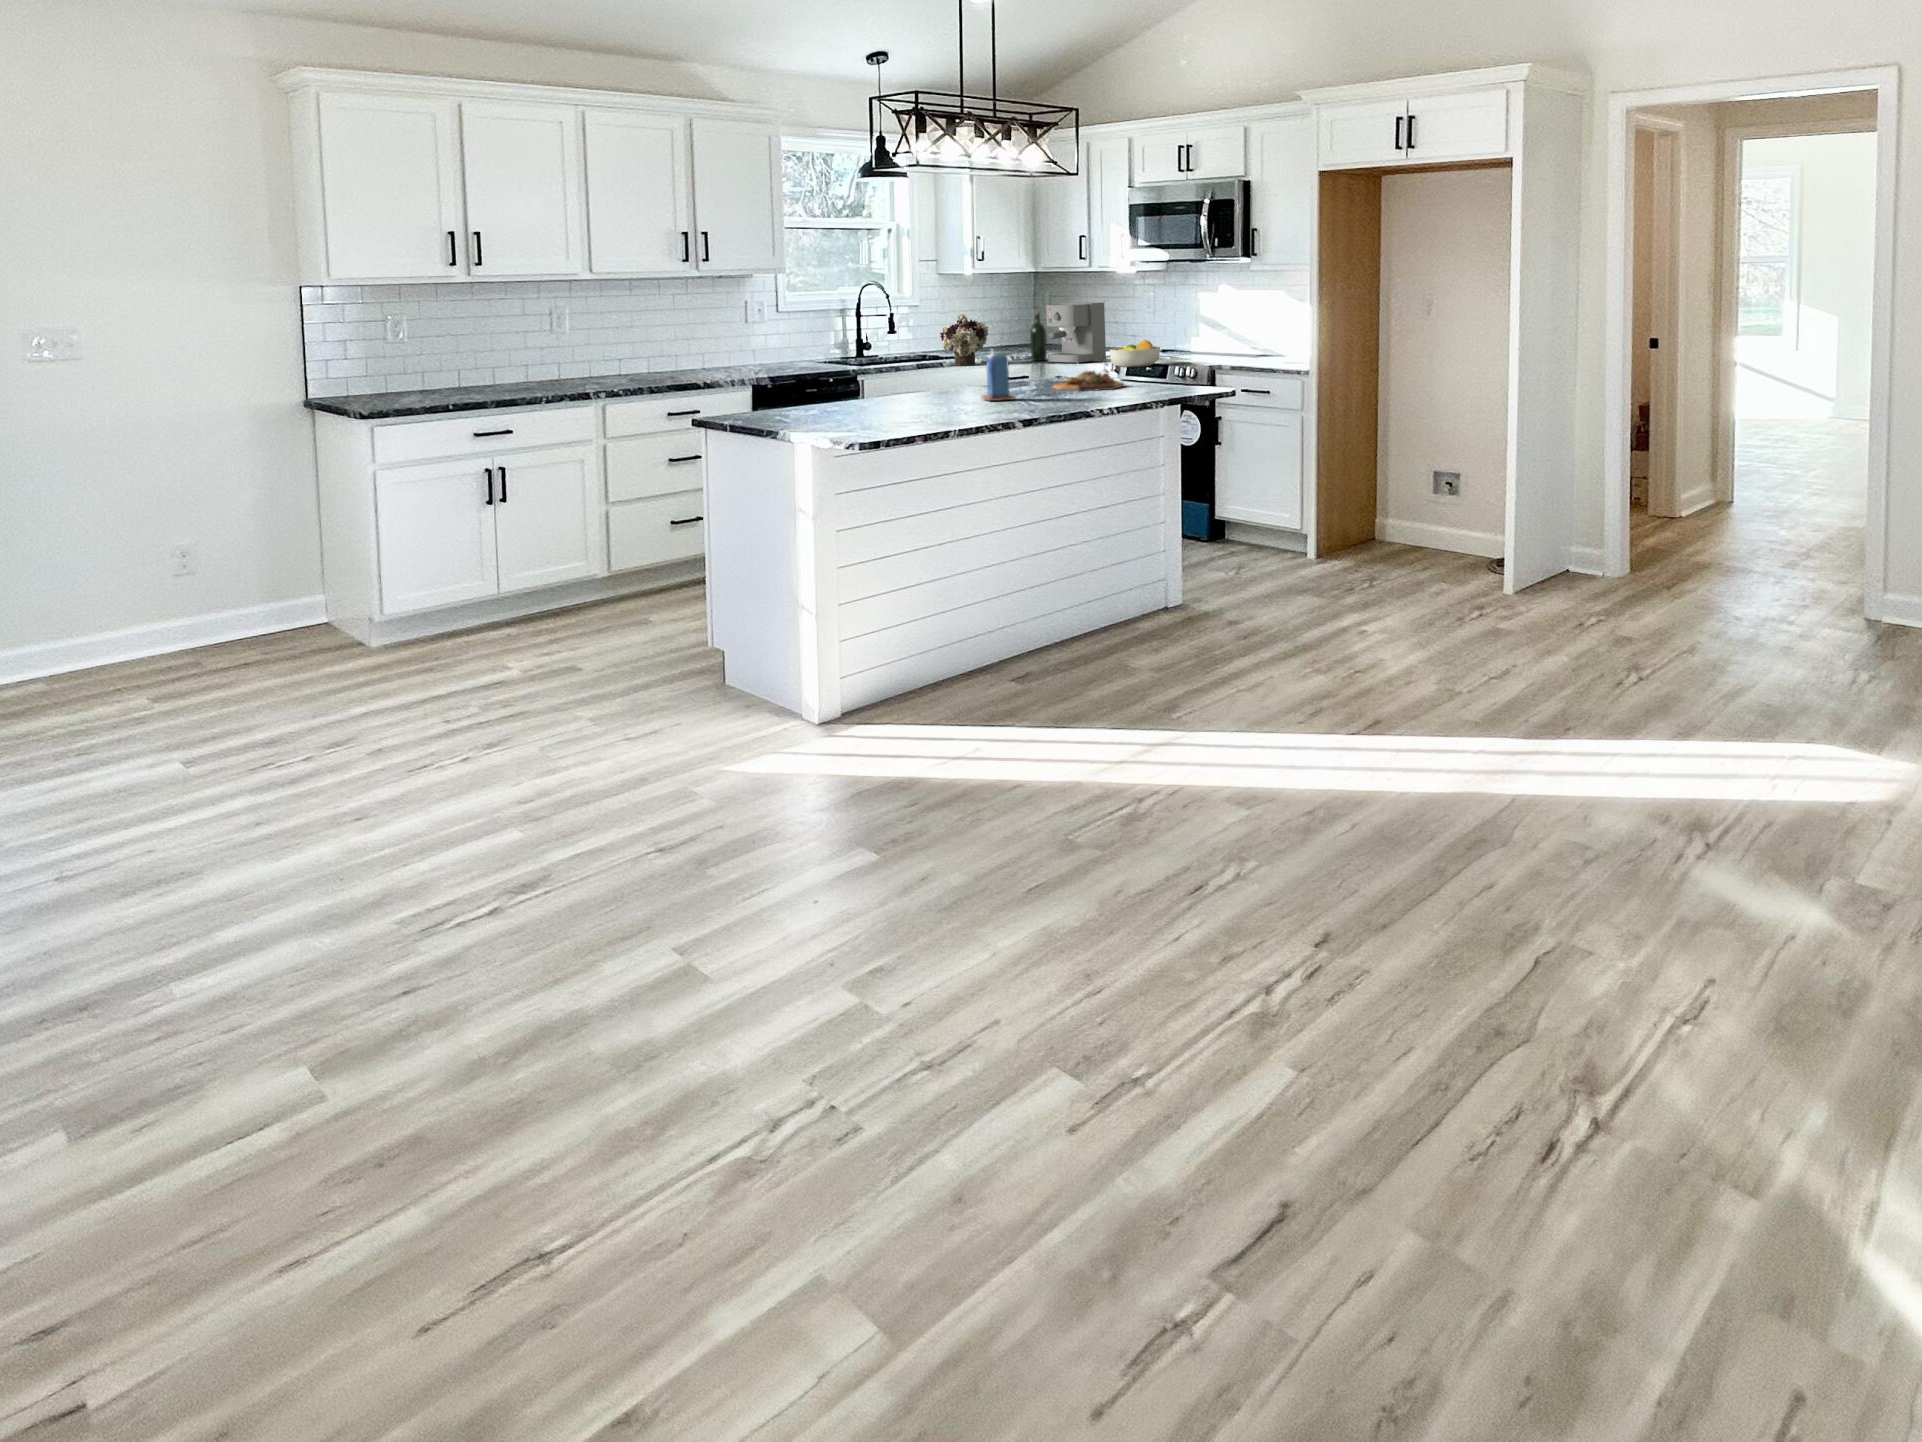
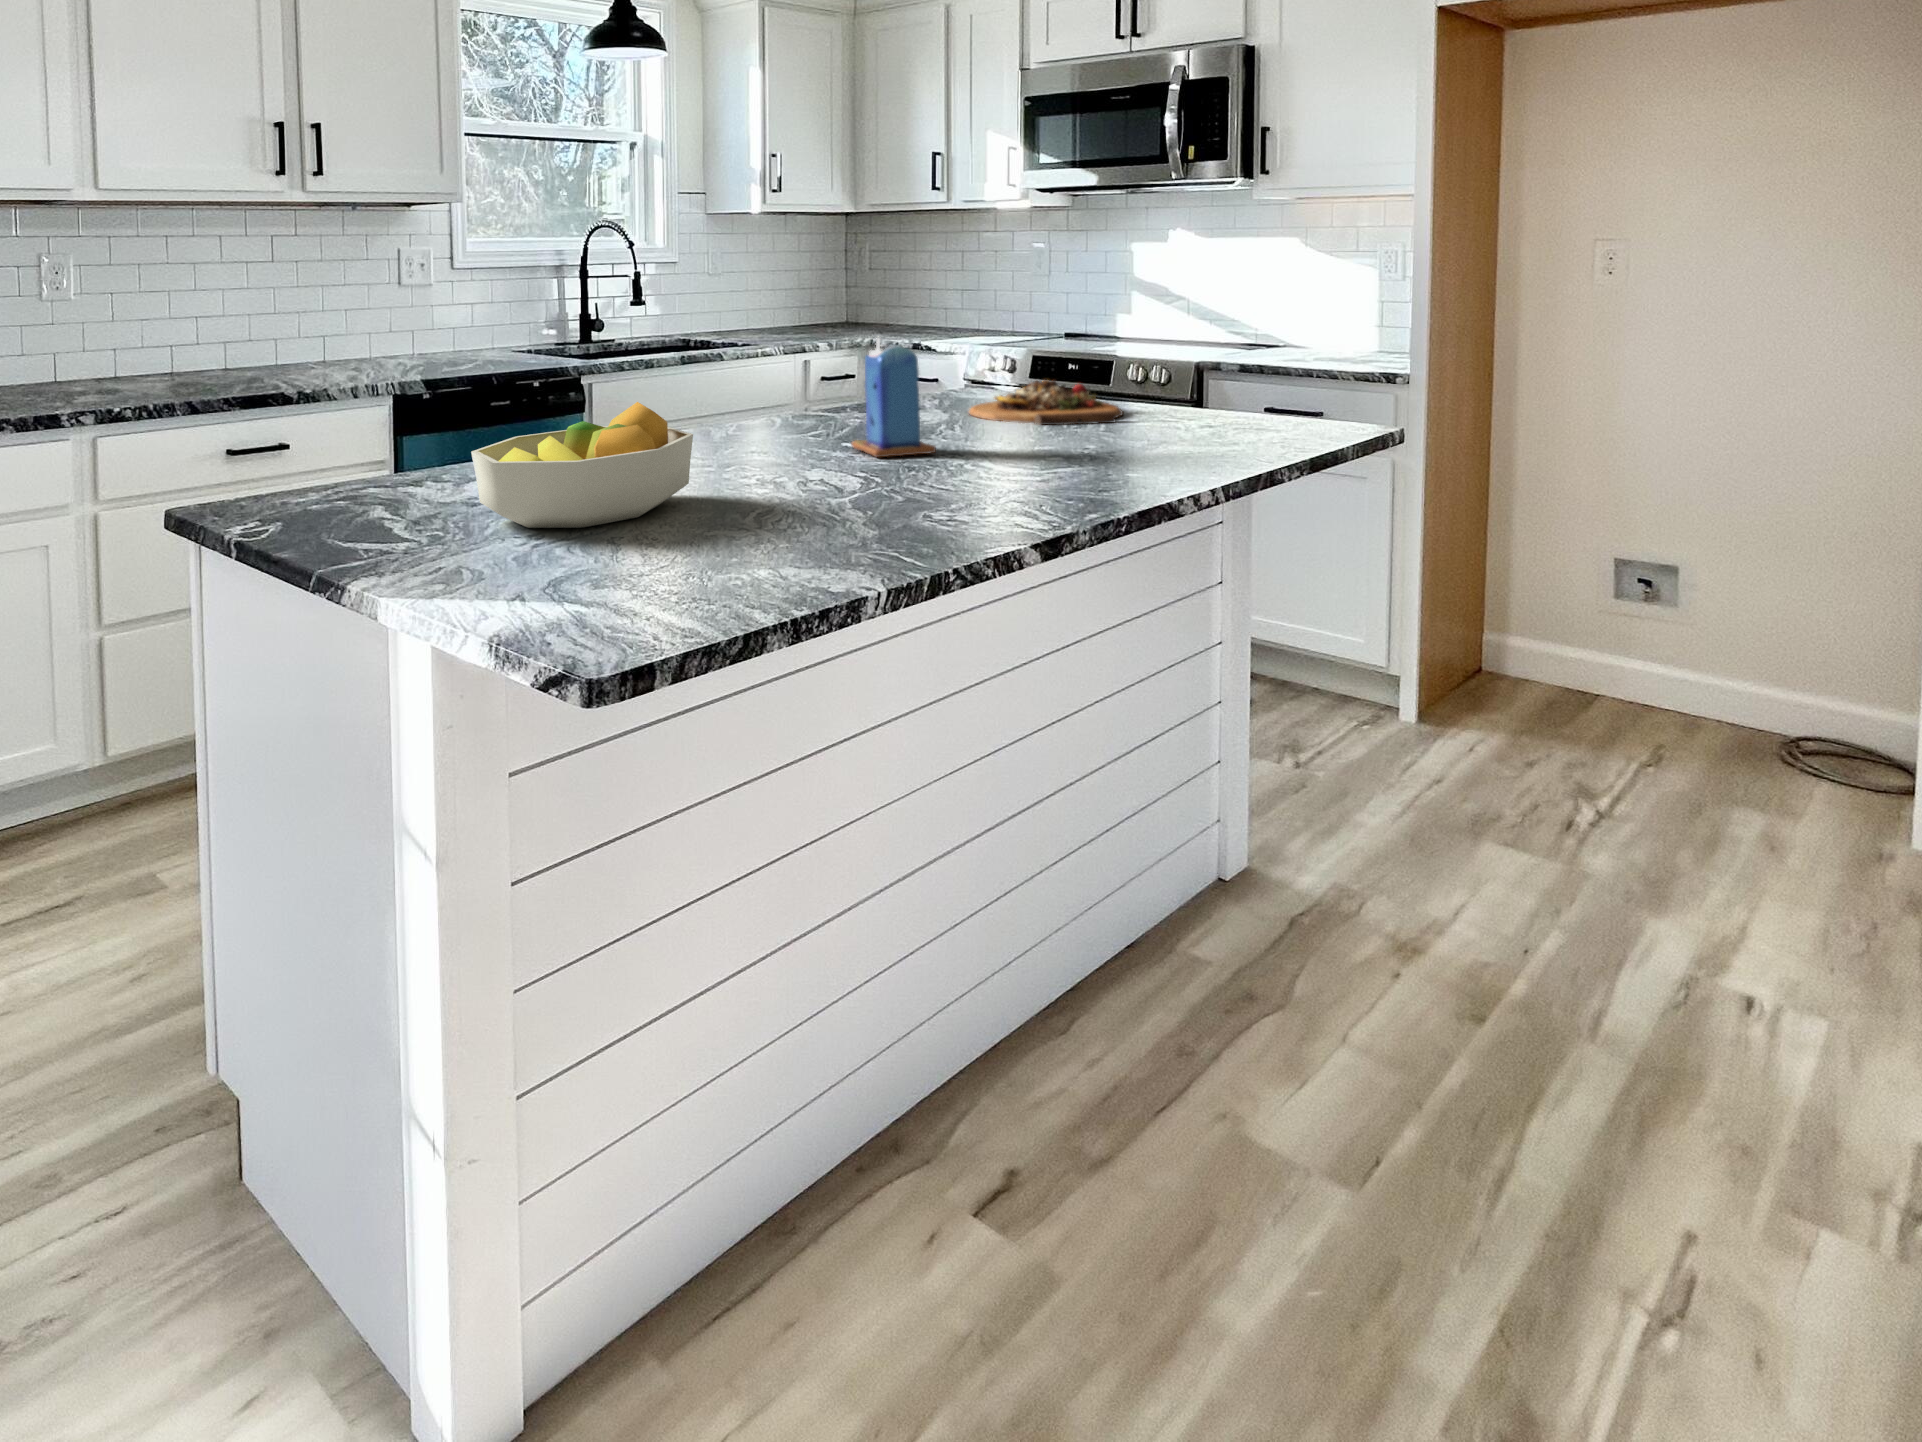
coffee maker: present [1046,303,1106,364] -> none [881,258,976,355]
wine bottle: present [1030,312,1047,361] -> none [849,273,876,349]
flower arrangement: present [940,314,988,366] -> none [712,274,789,357]
fruit bowl: present [1110,340,1160,367] -> present [471,402,693,528]

